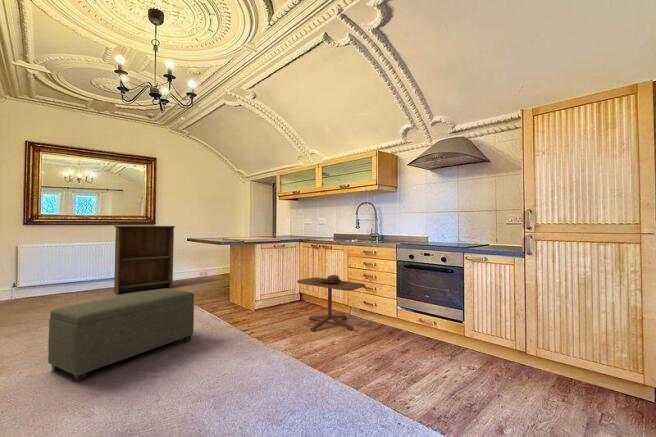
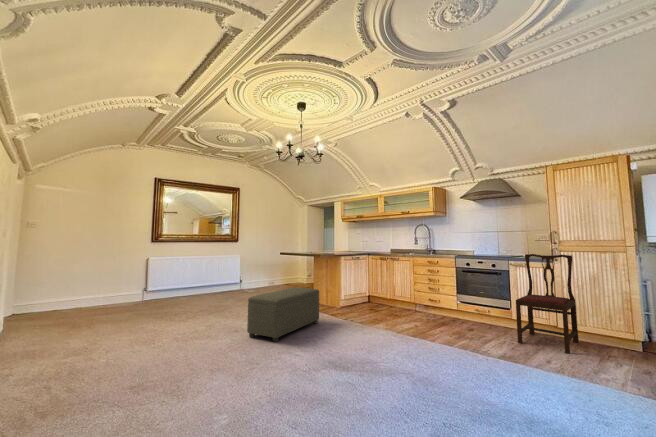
bookshelf: present [114,226,175,294] -> none [216,243,260,297]
dining chair: none [460,244,556,410] -> present [516,254,579,353]
side table: present [297,275,365,331] -> none [379,279,432,319]

